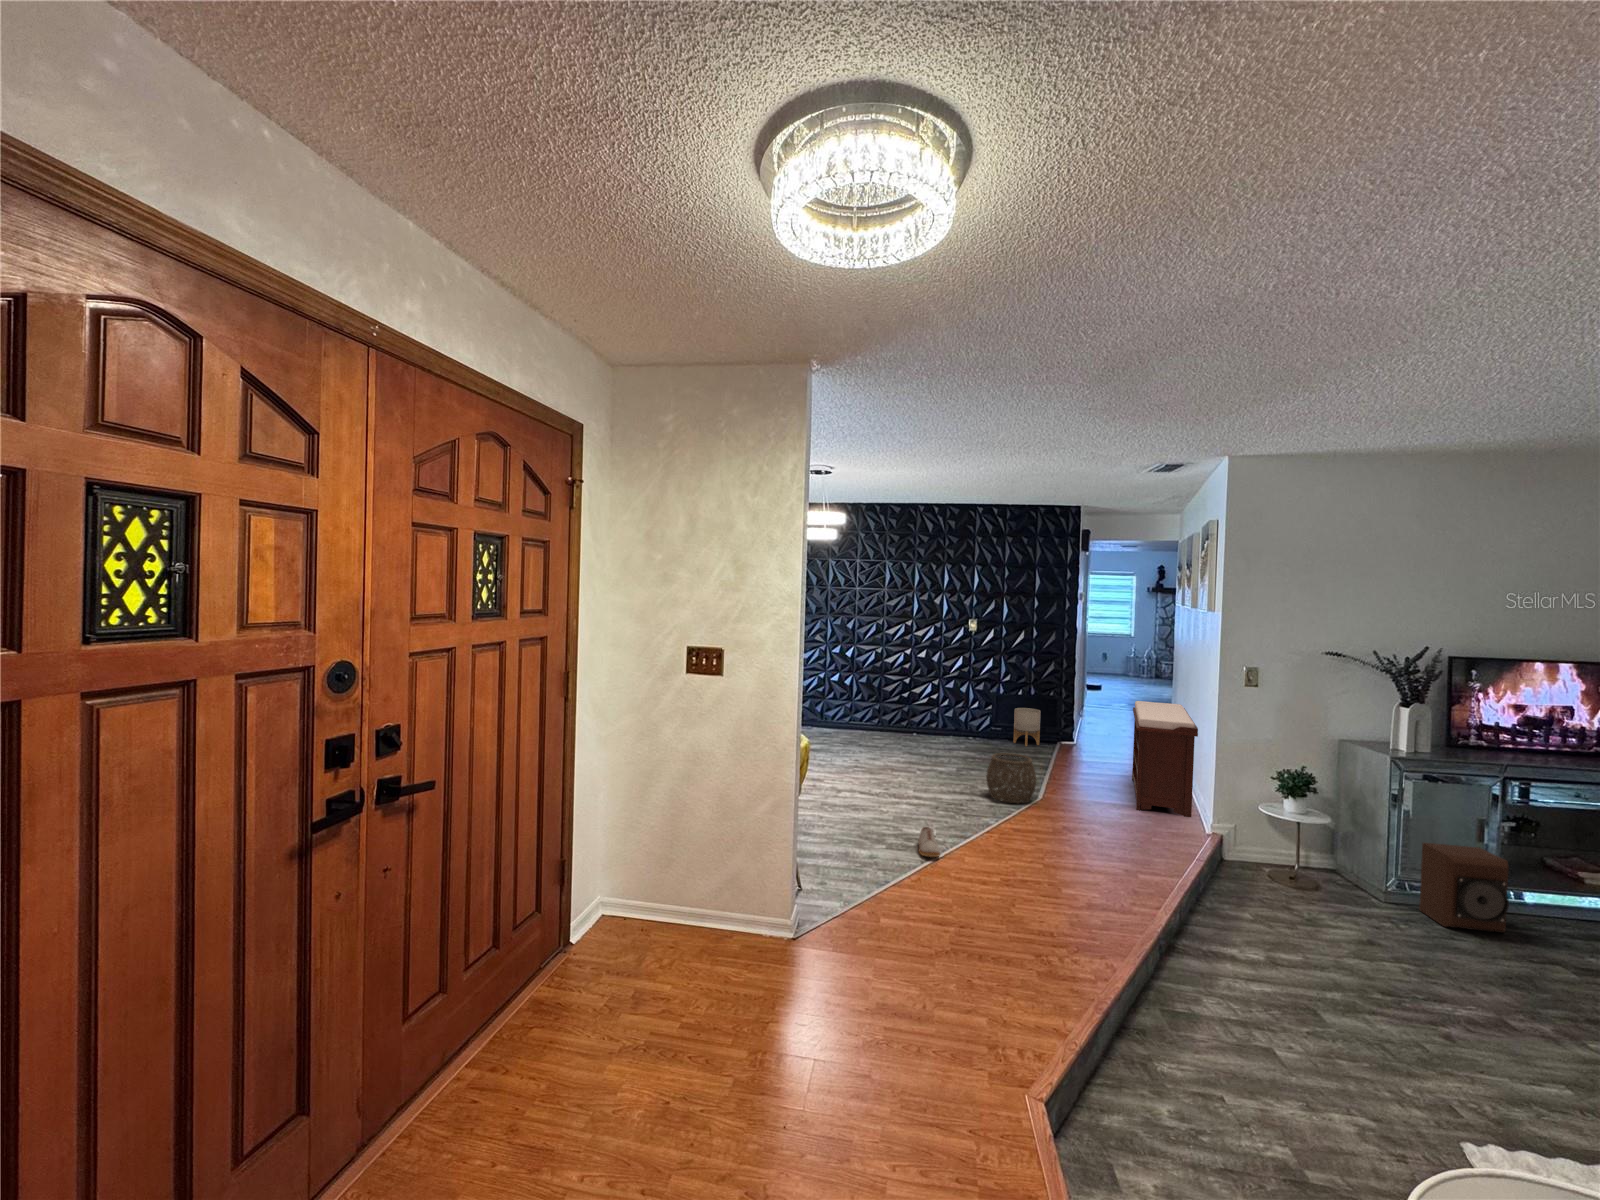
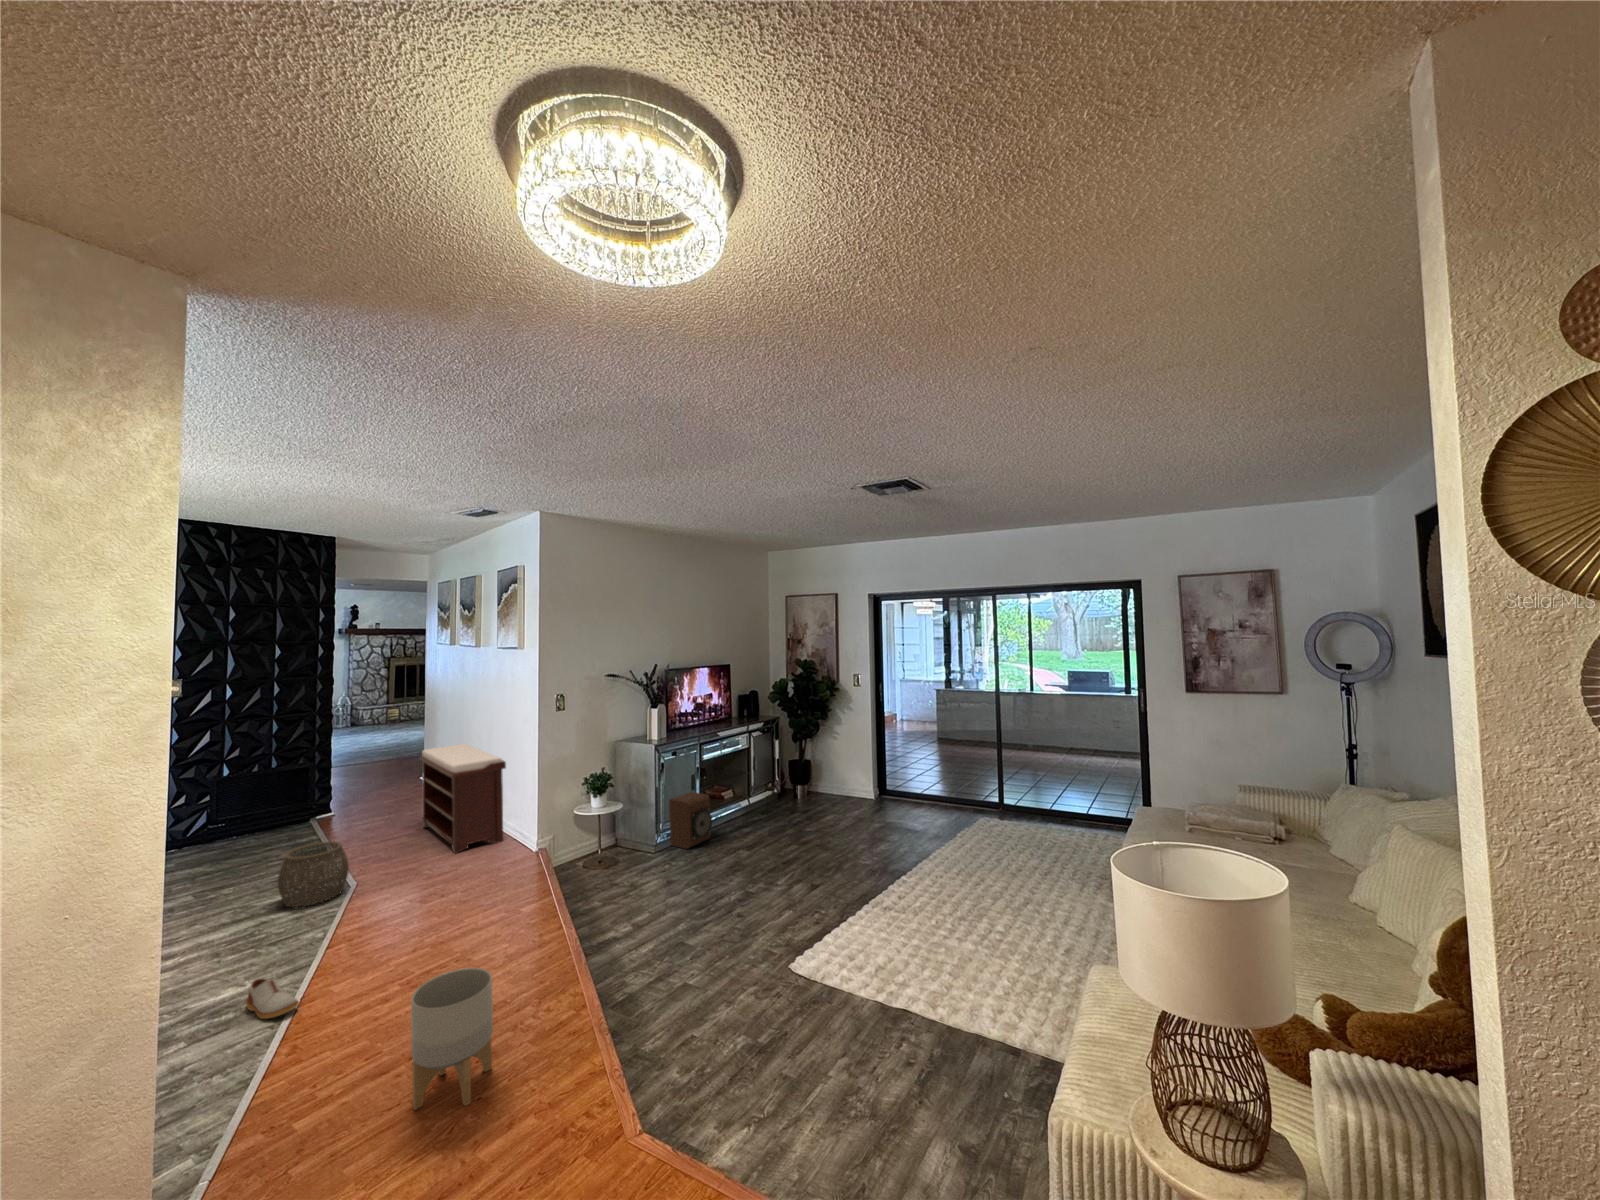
planter: present [1013,708,1041,746] -> present [411,968,493,1110]

